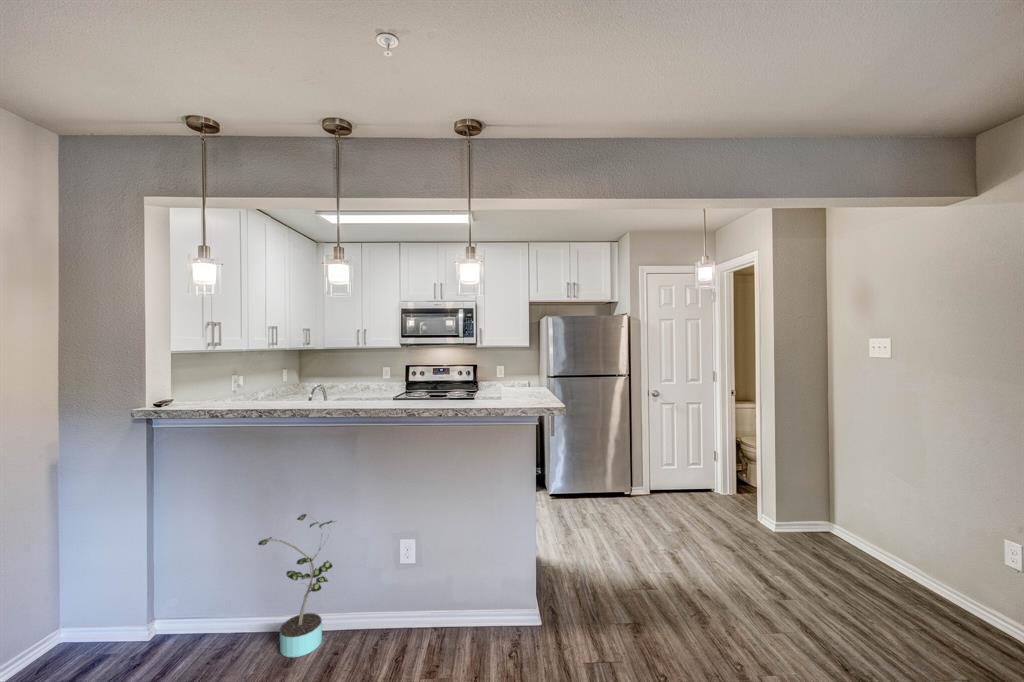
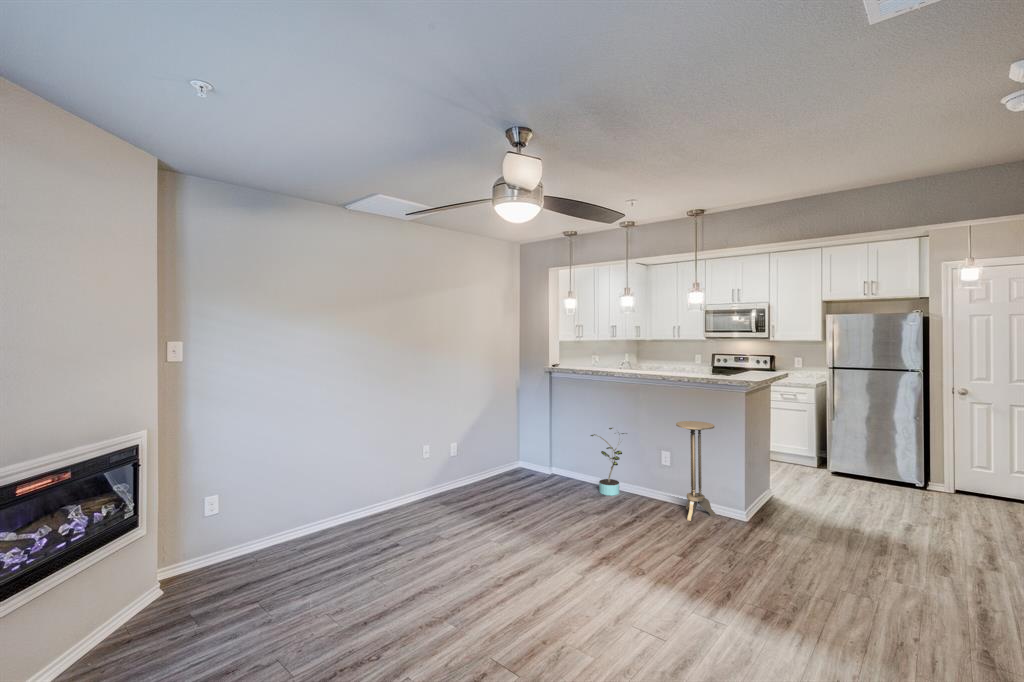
side table: none [439,479,499,661] -> present [676,421,716,521]

